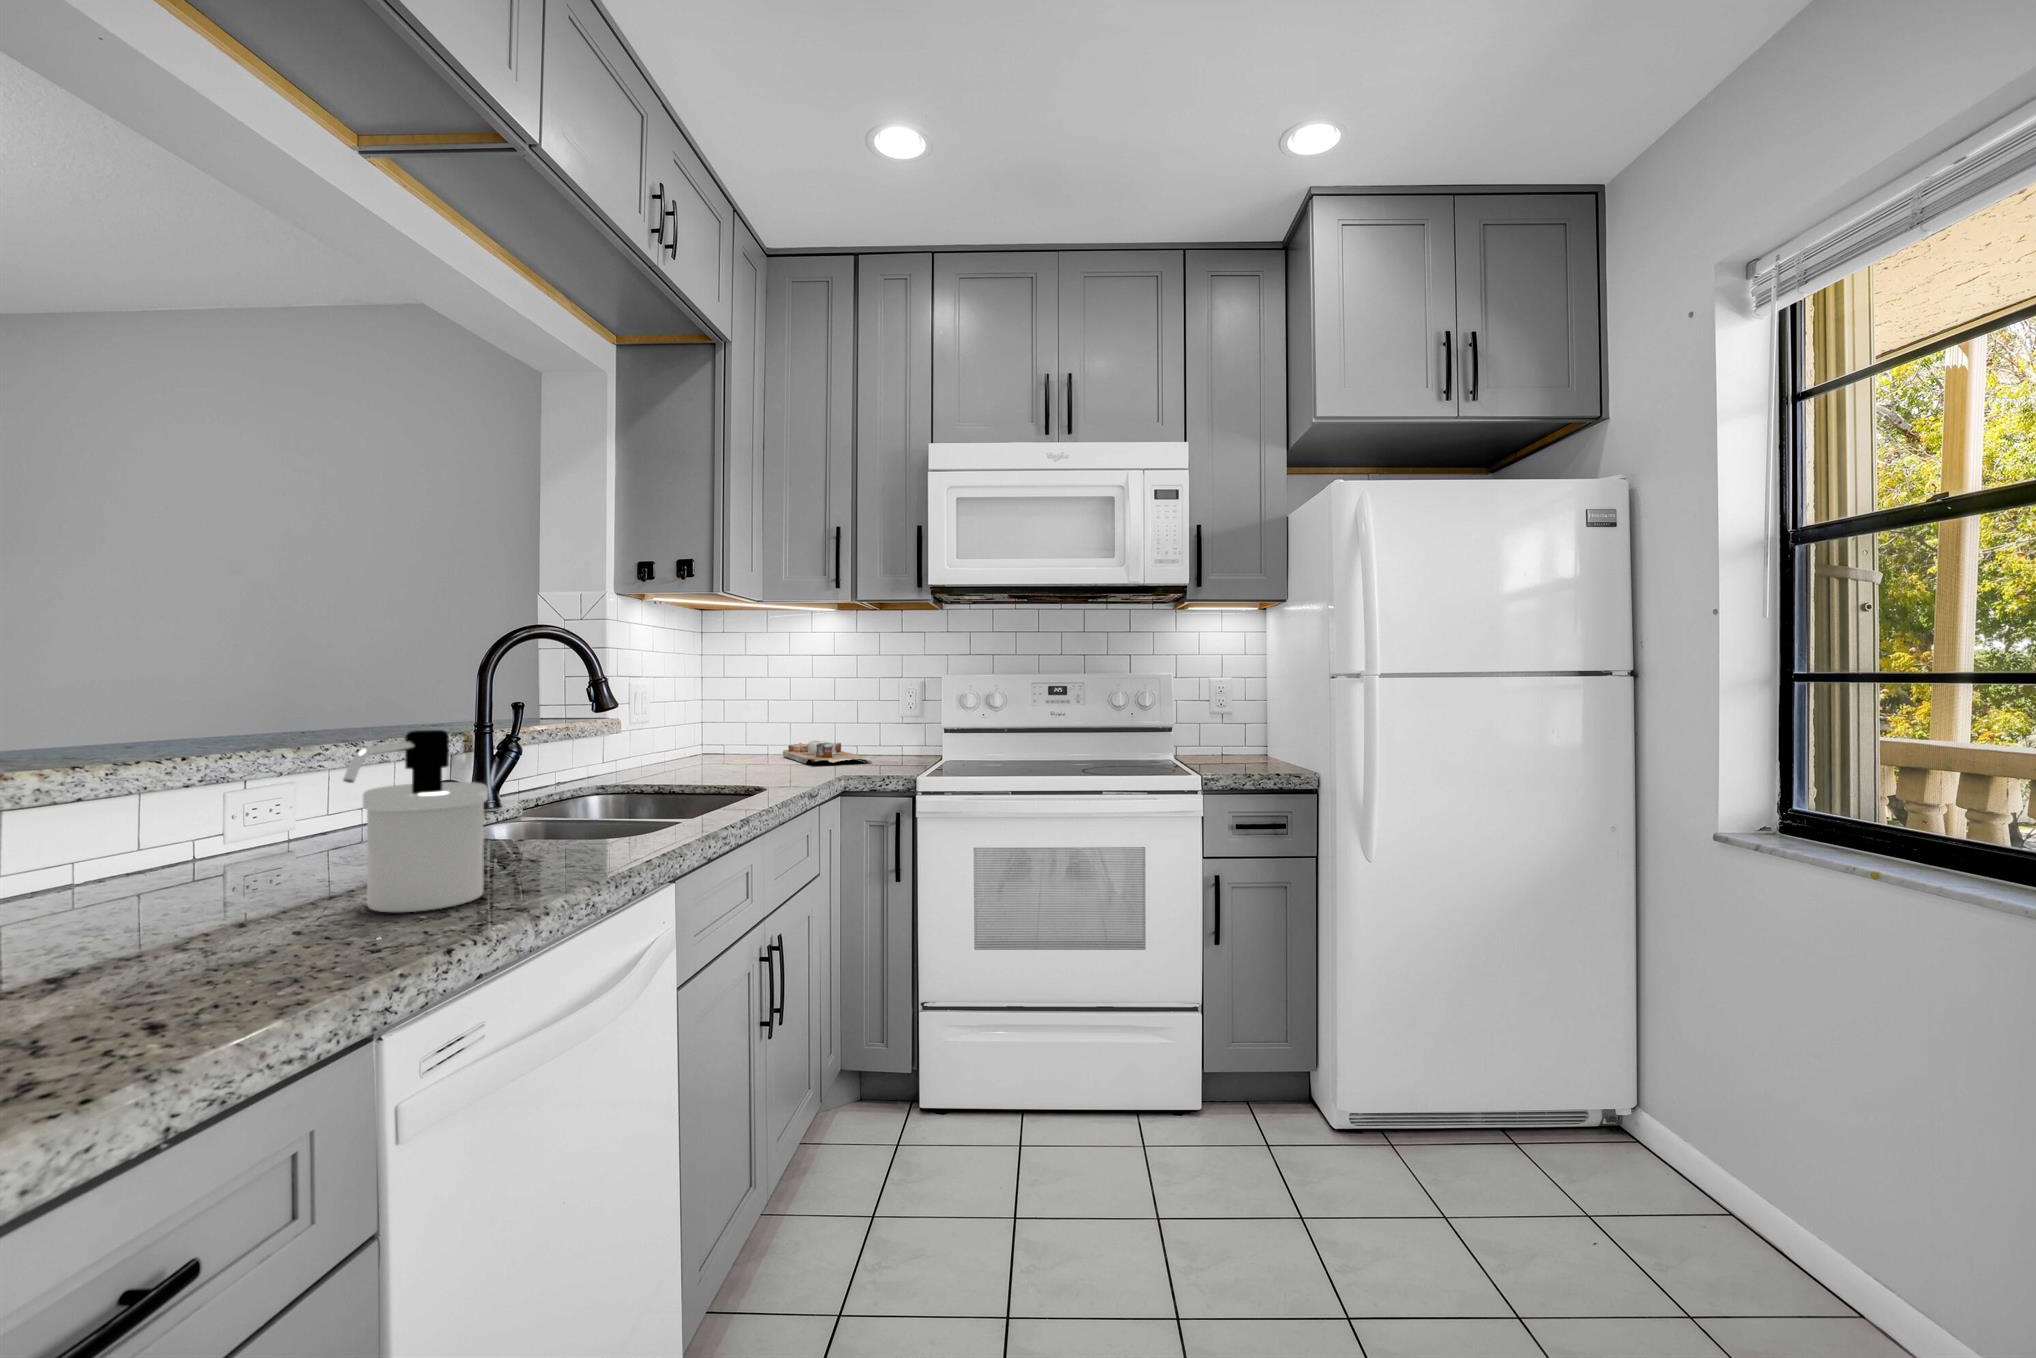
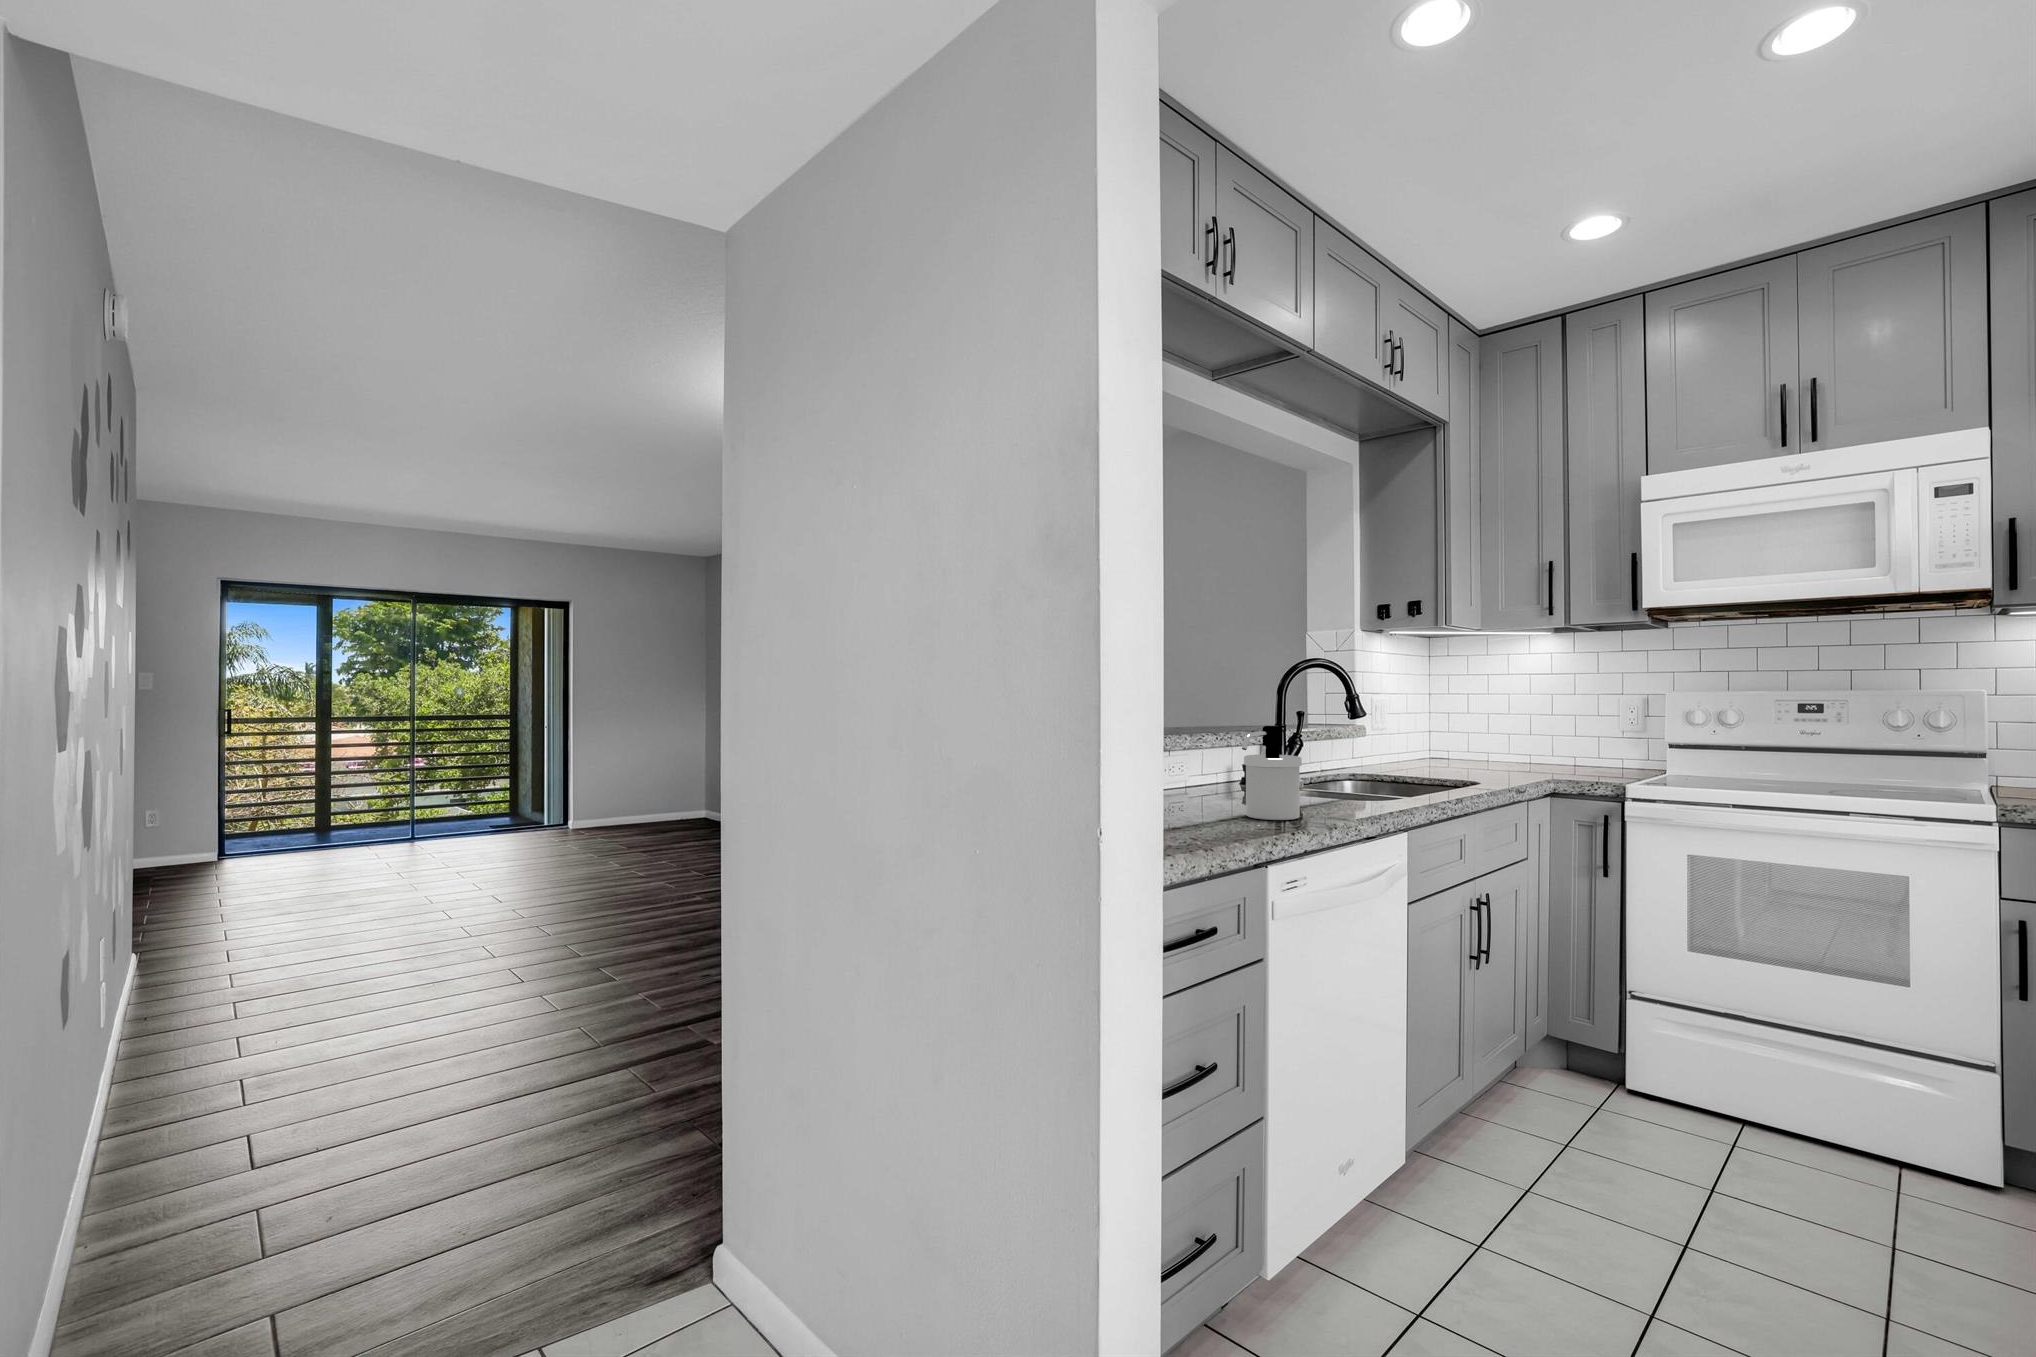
cutting board: present [783,741,872,764] -> none [1501,751,1587,773]

